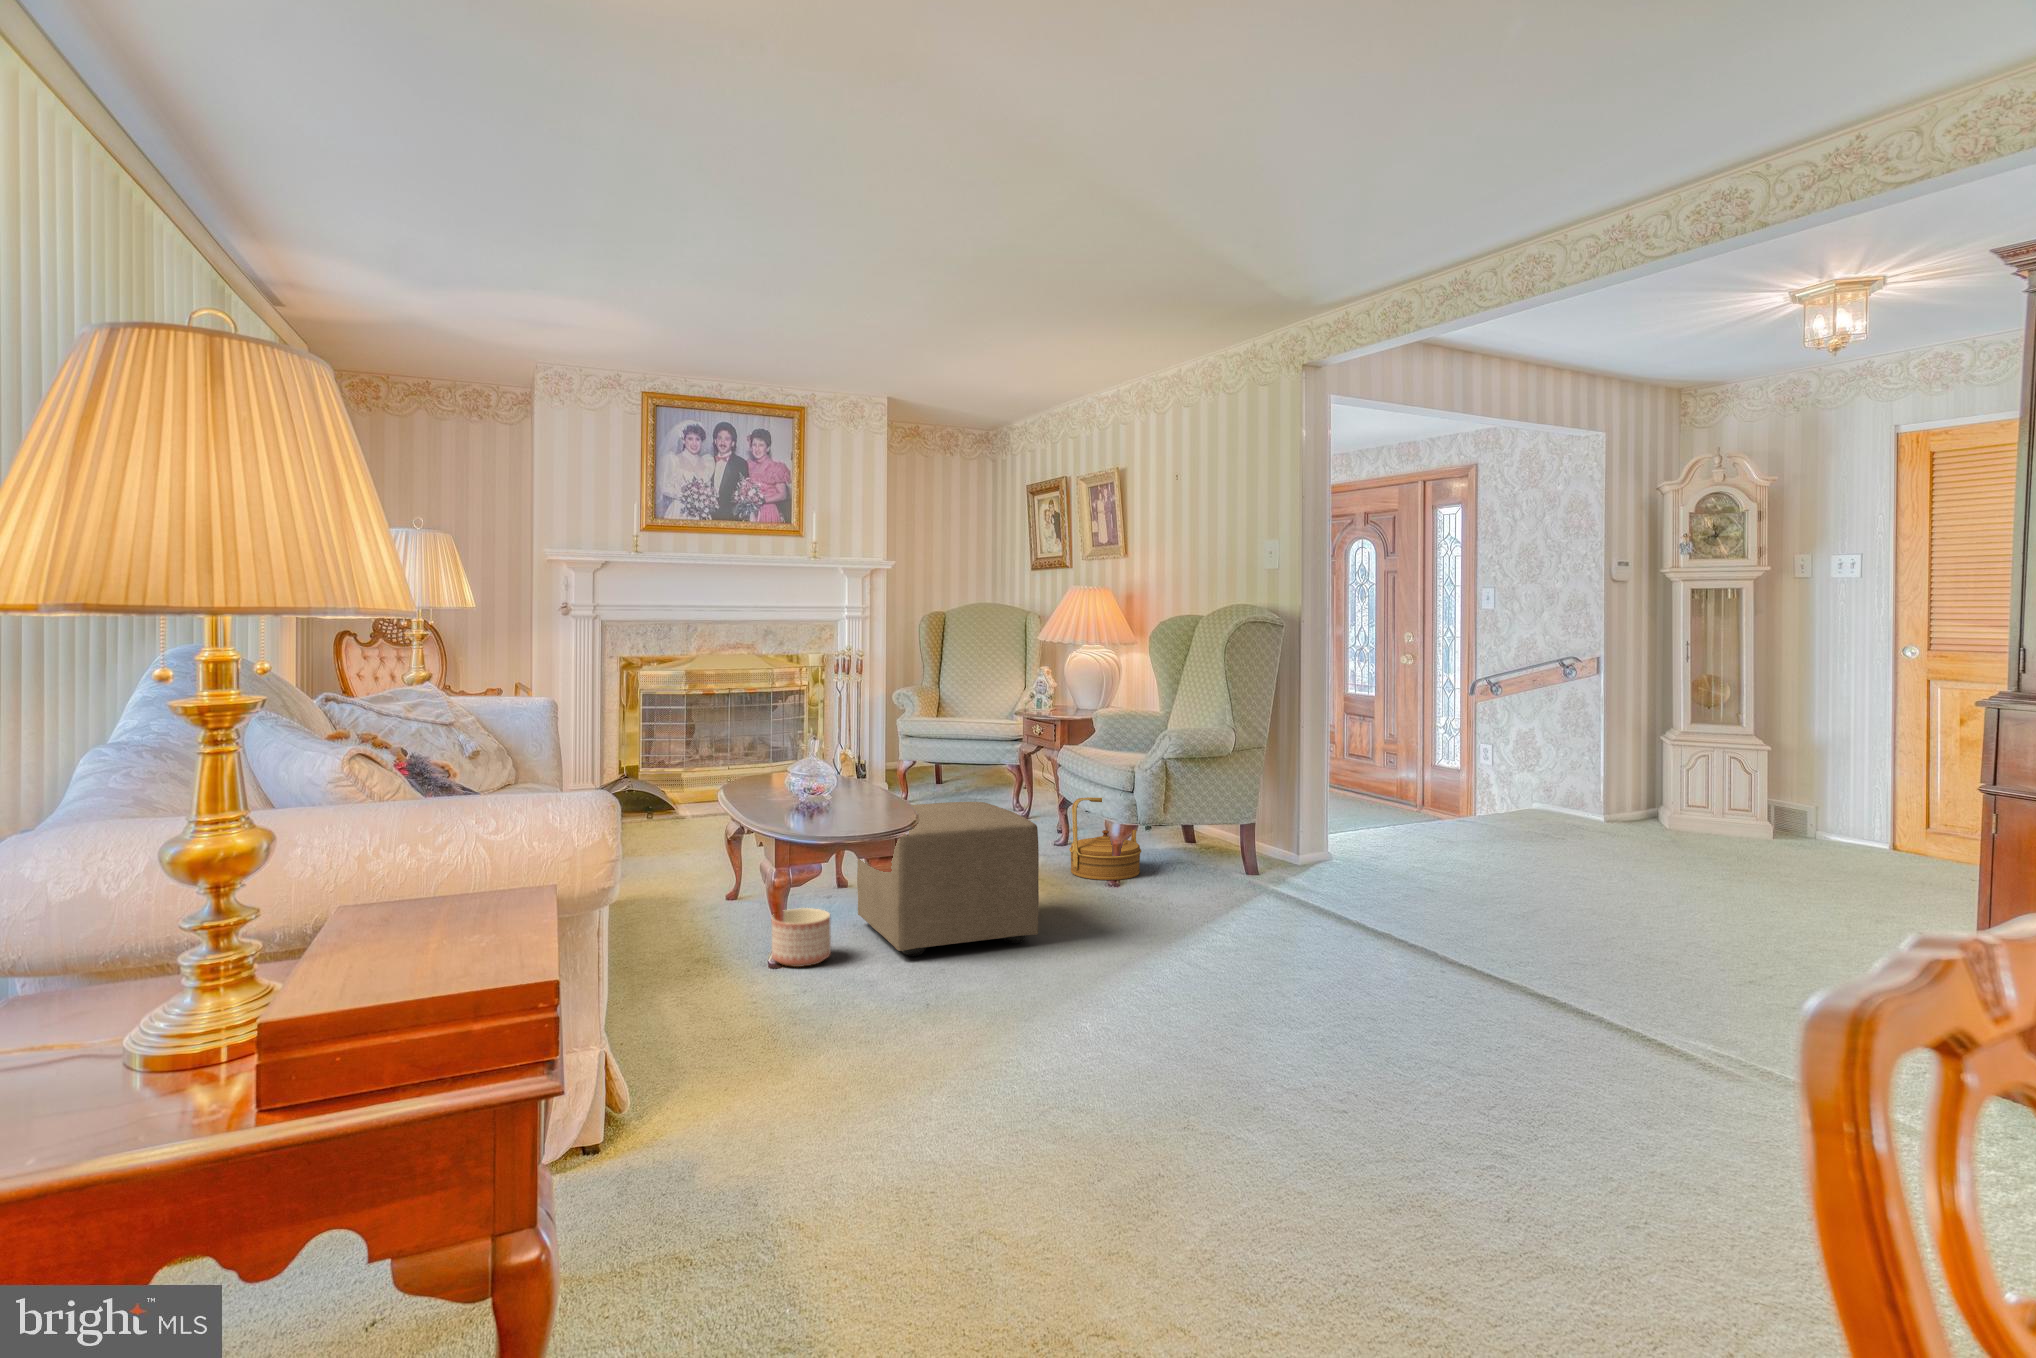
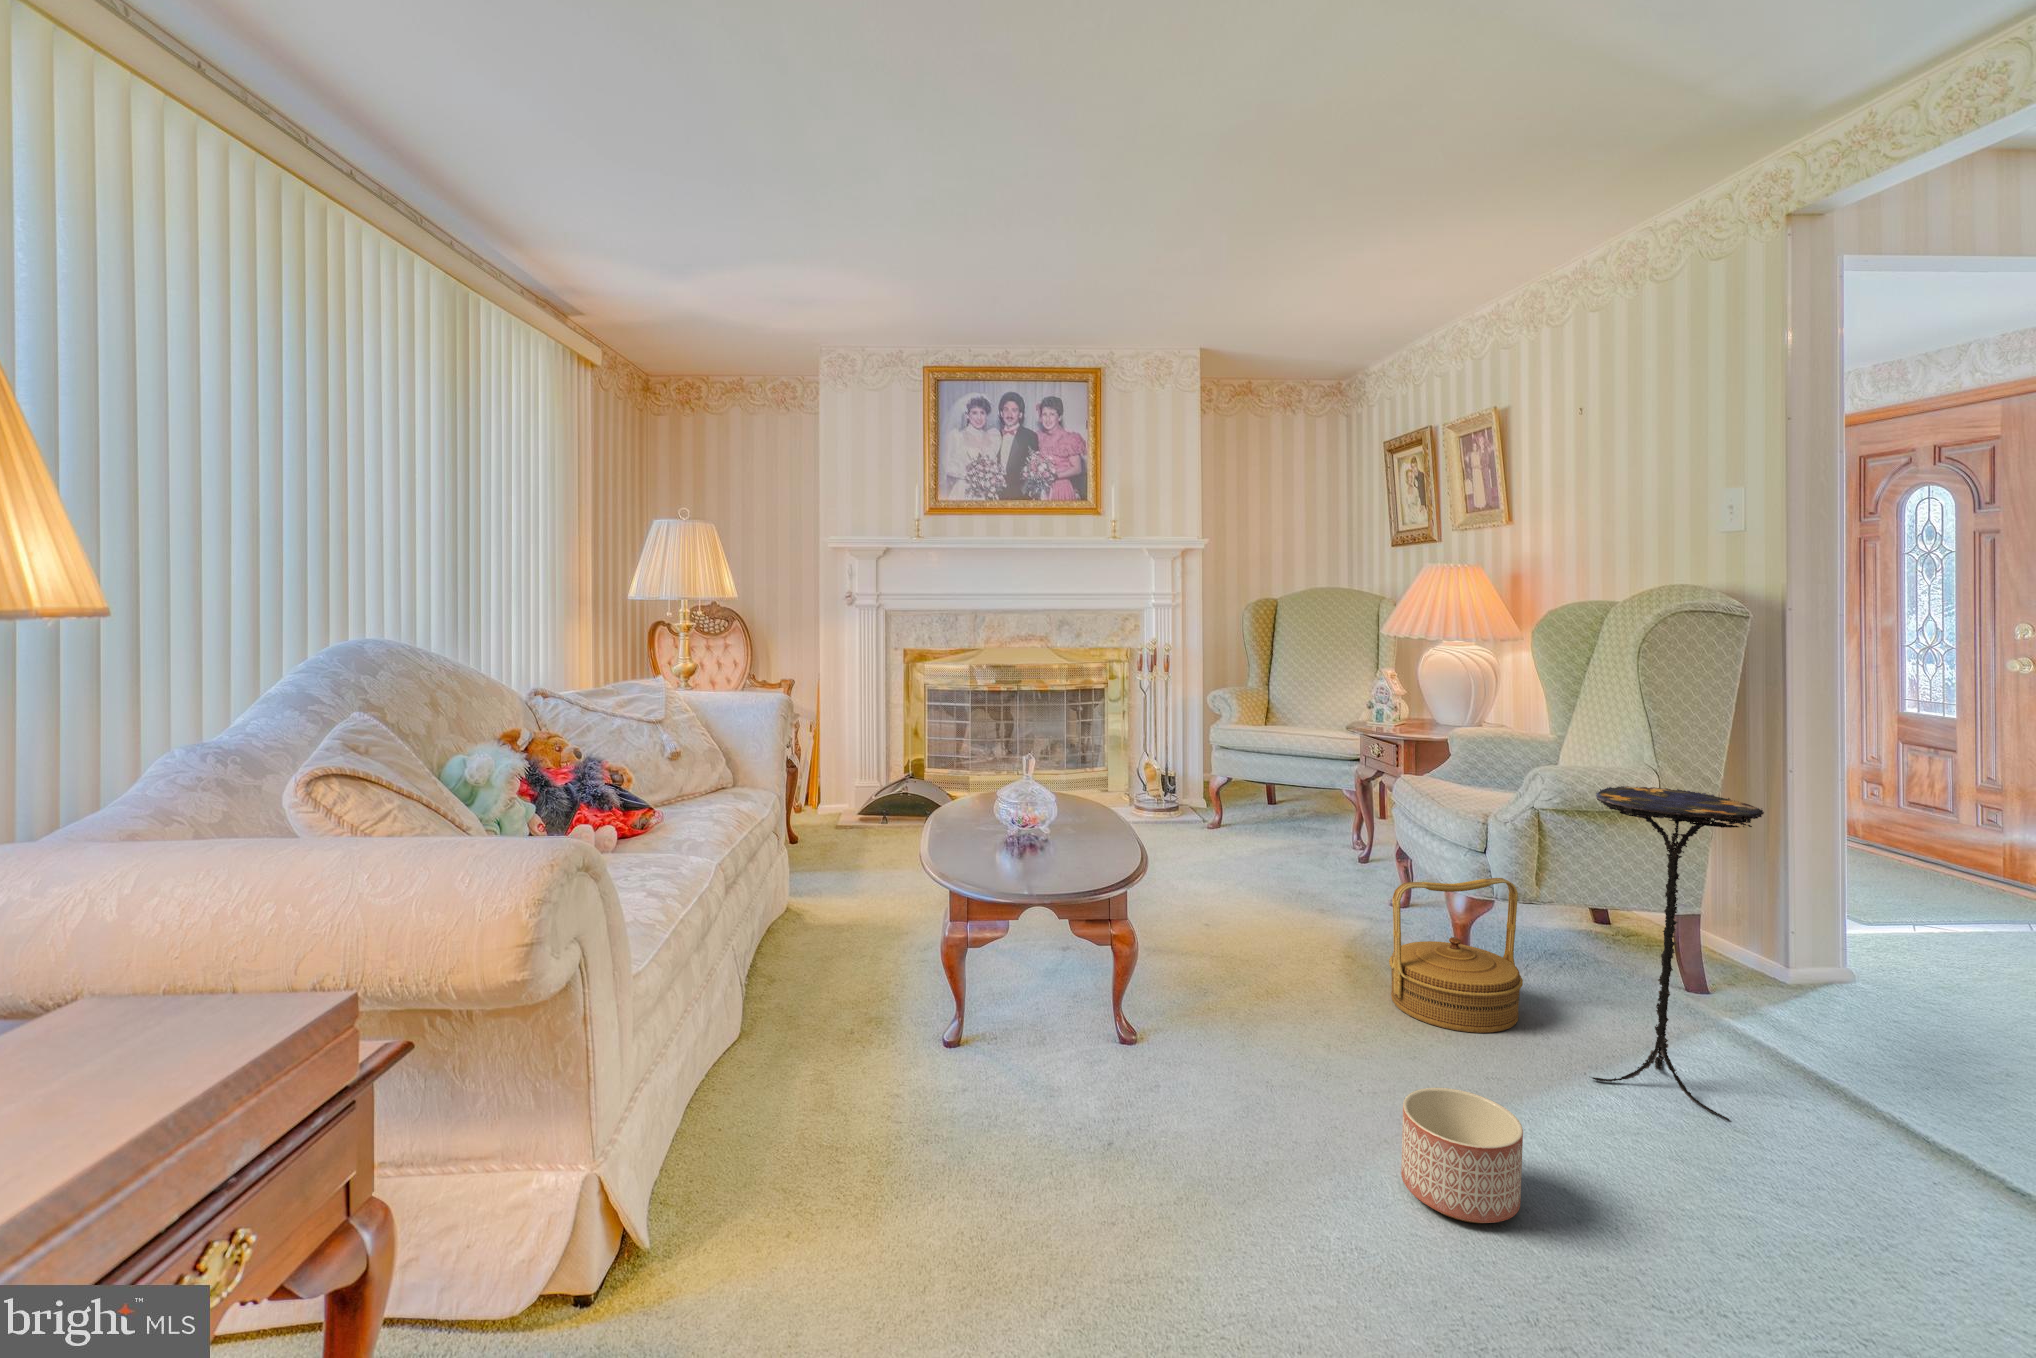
side table: none [1174,730,1245,893] -> present [1592,786,1764,1121]
ottoman: present [857,802,1039,956] -> none [960,895,1265,1218]
planter: present [772,908,831,967] -> present [1401,1088,1523,1223]

